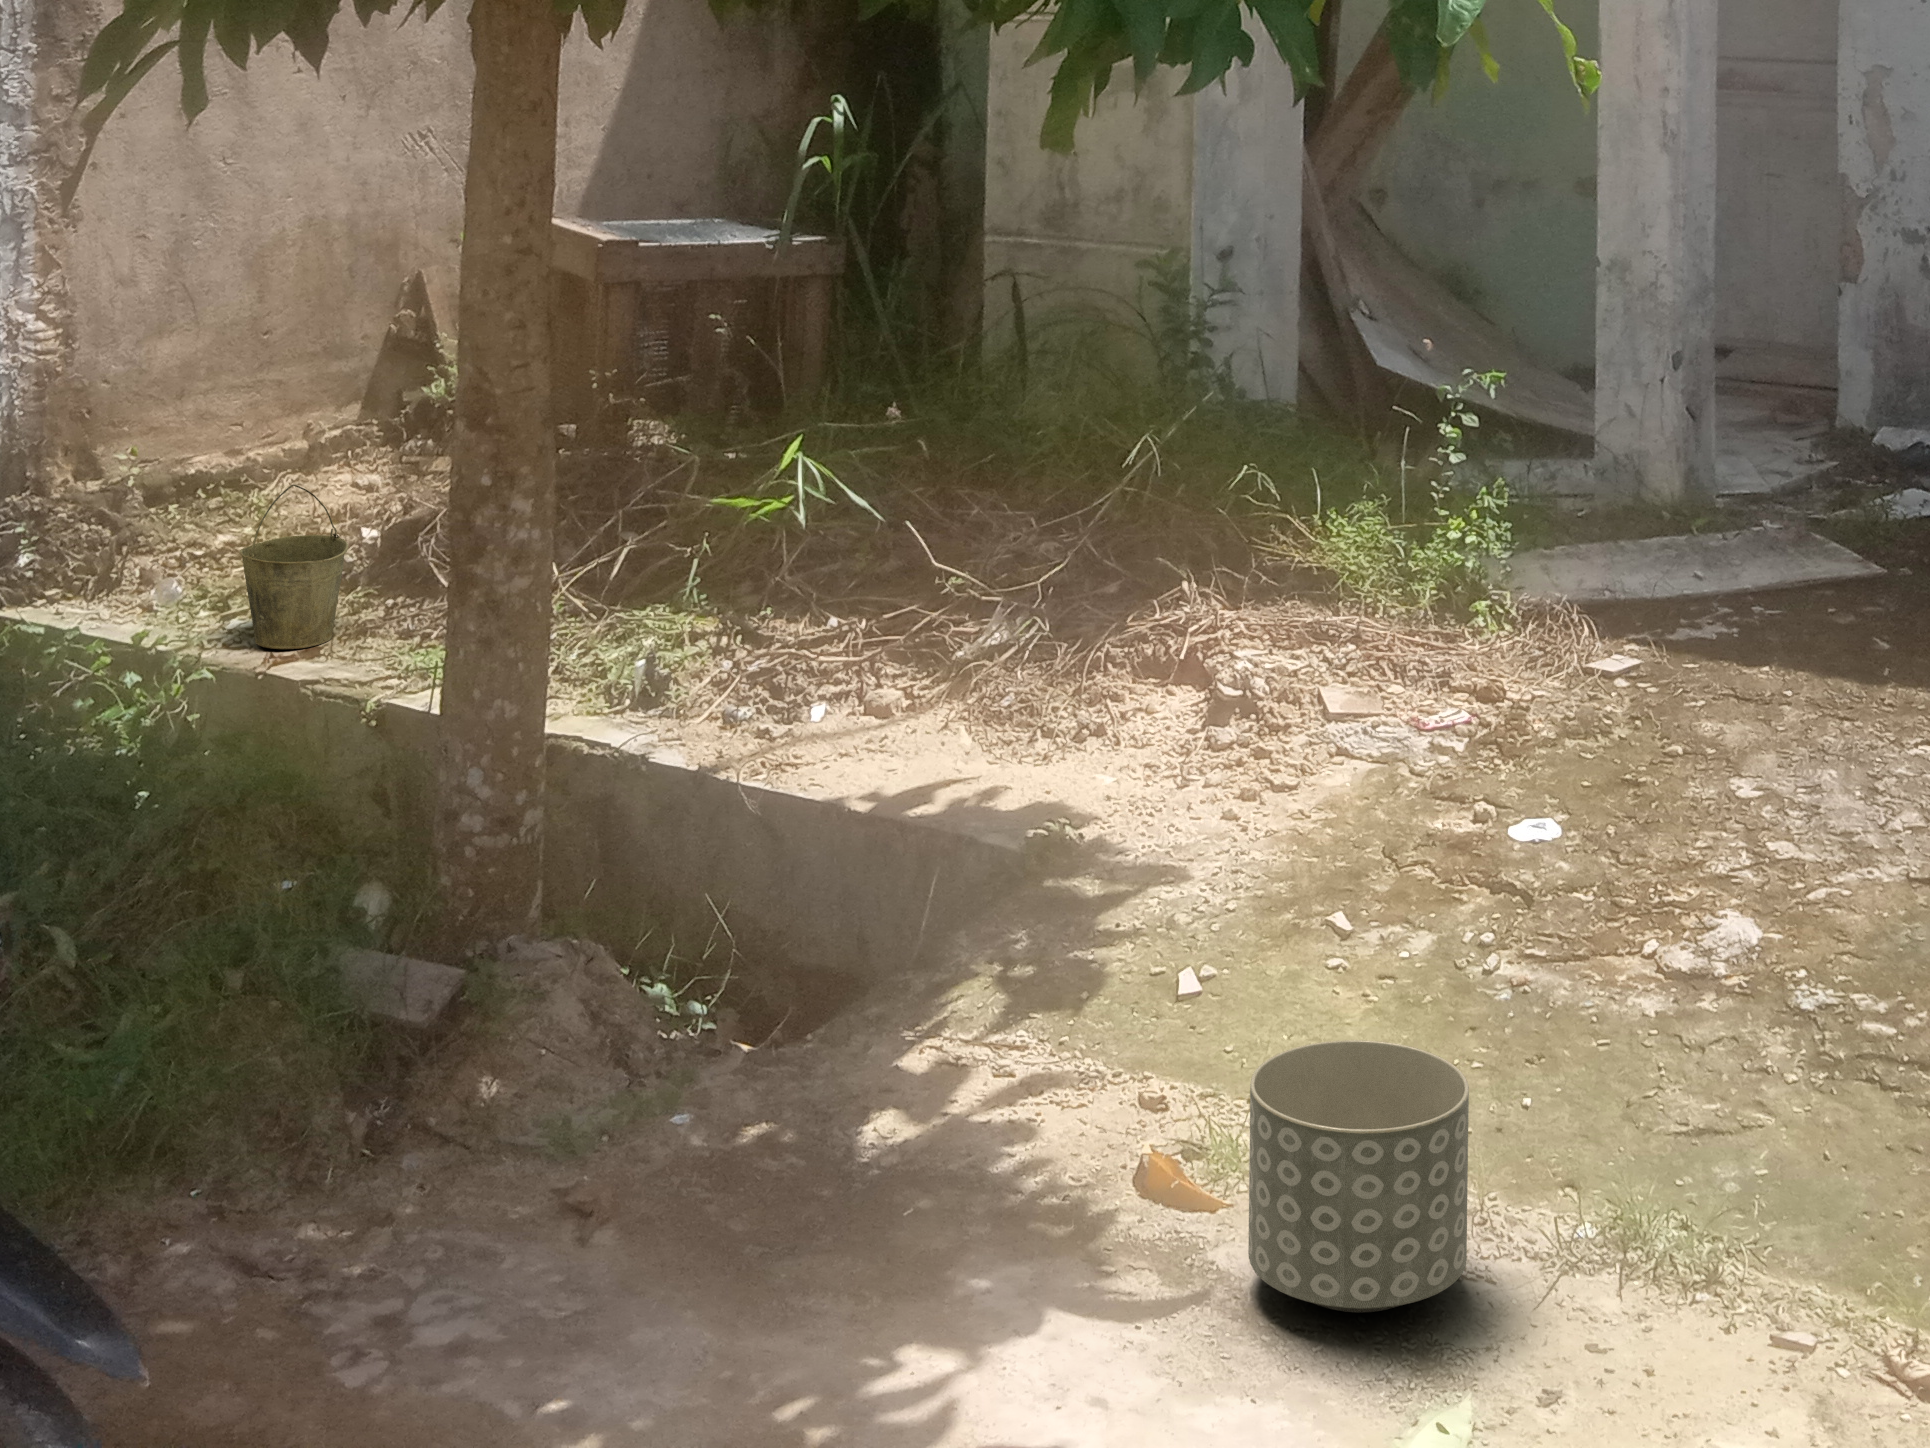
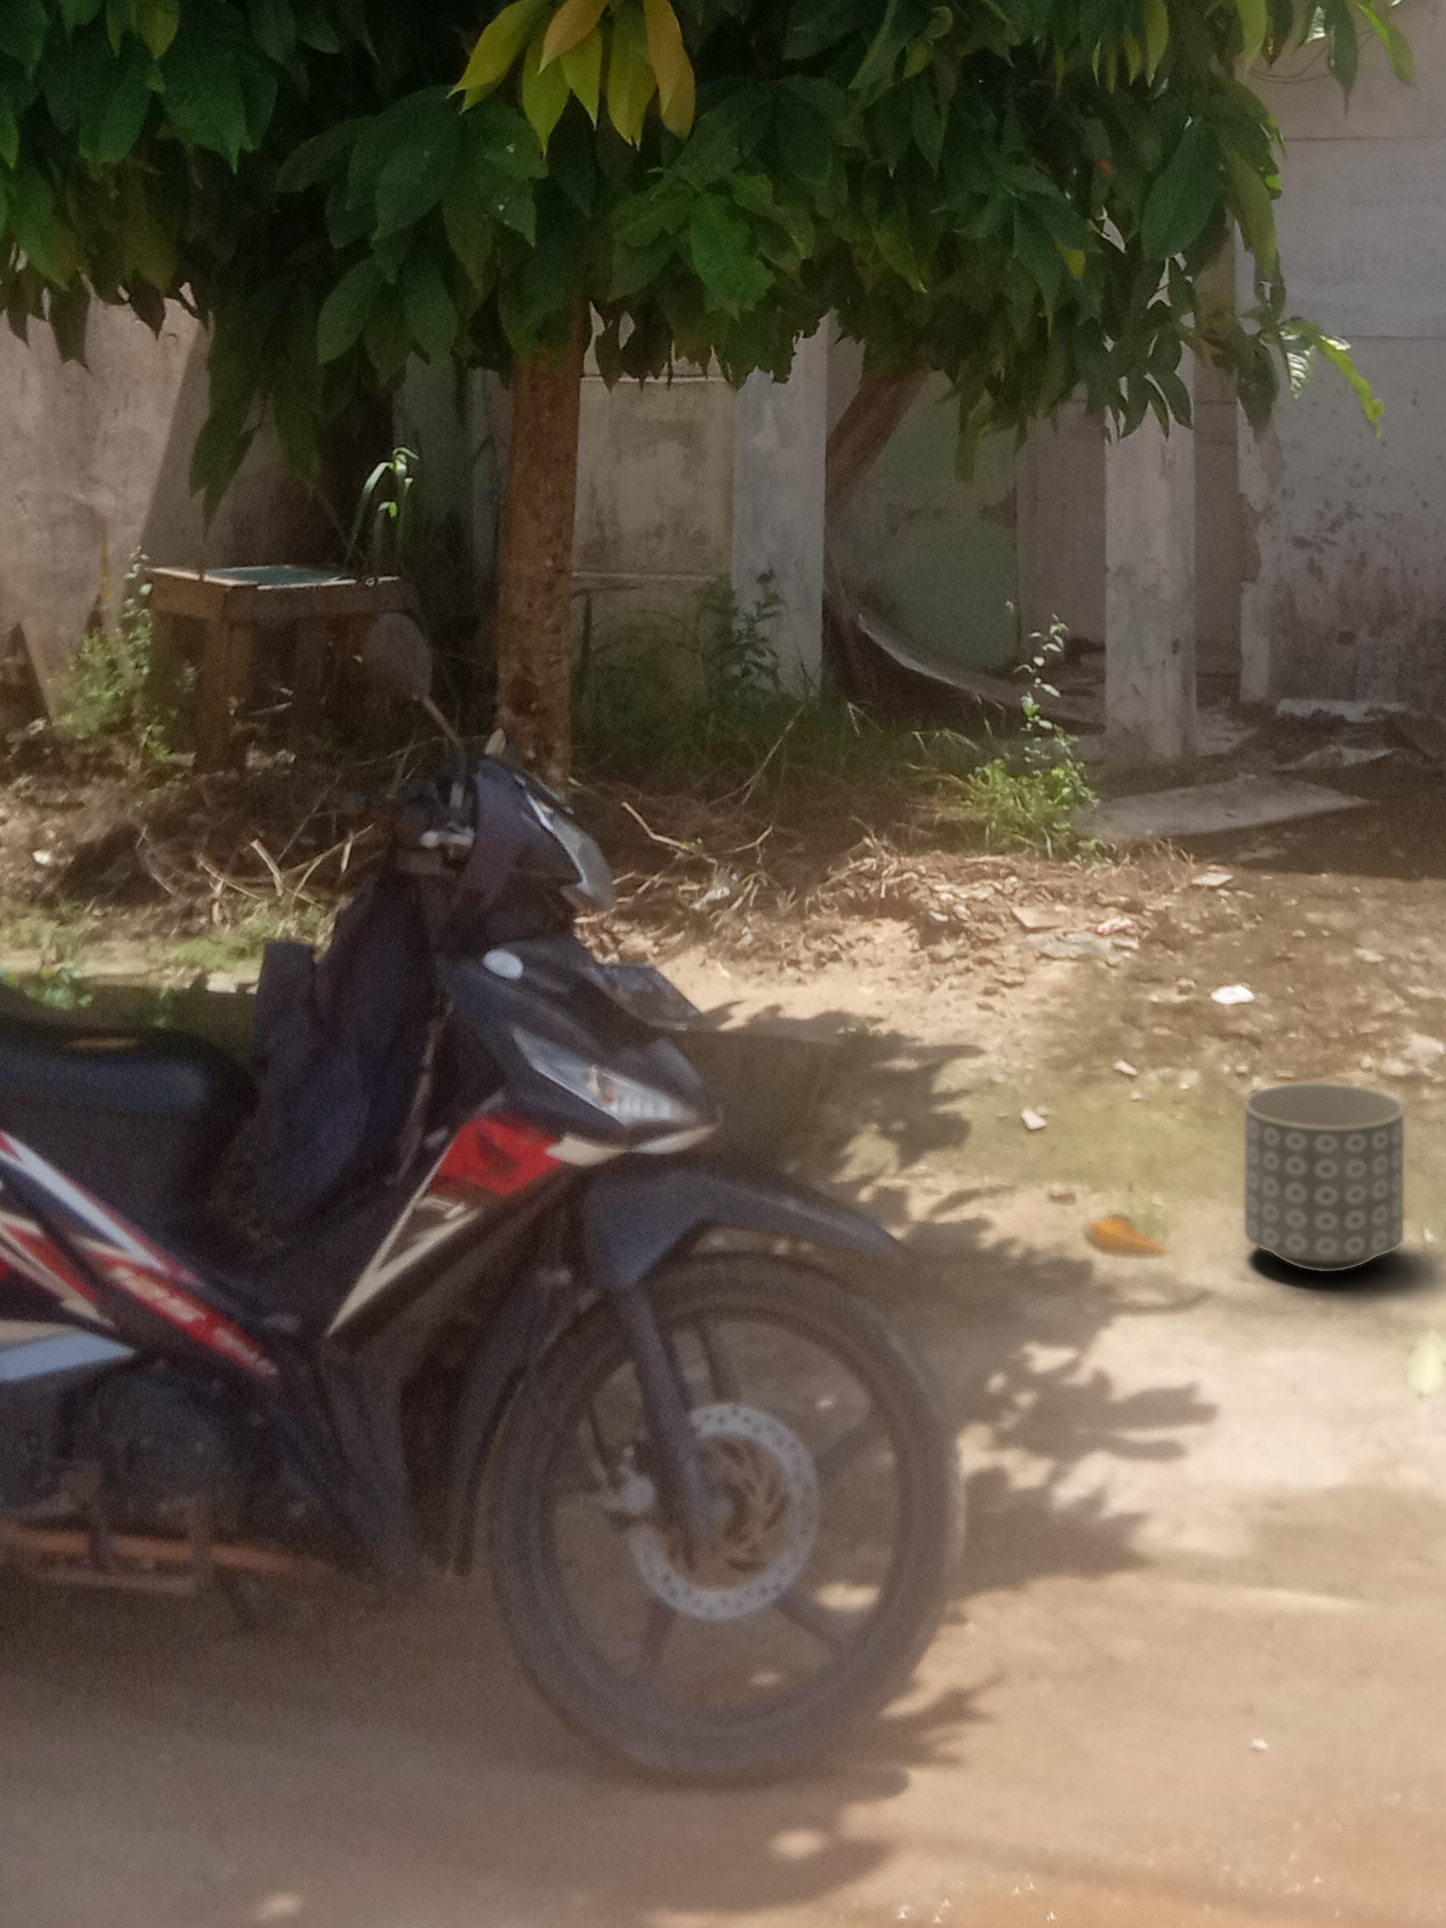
bucket: present [240,484,348,649] -> none [36,793,134,941]

